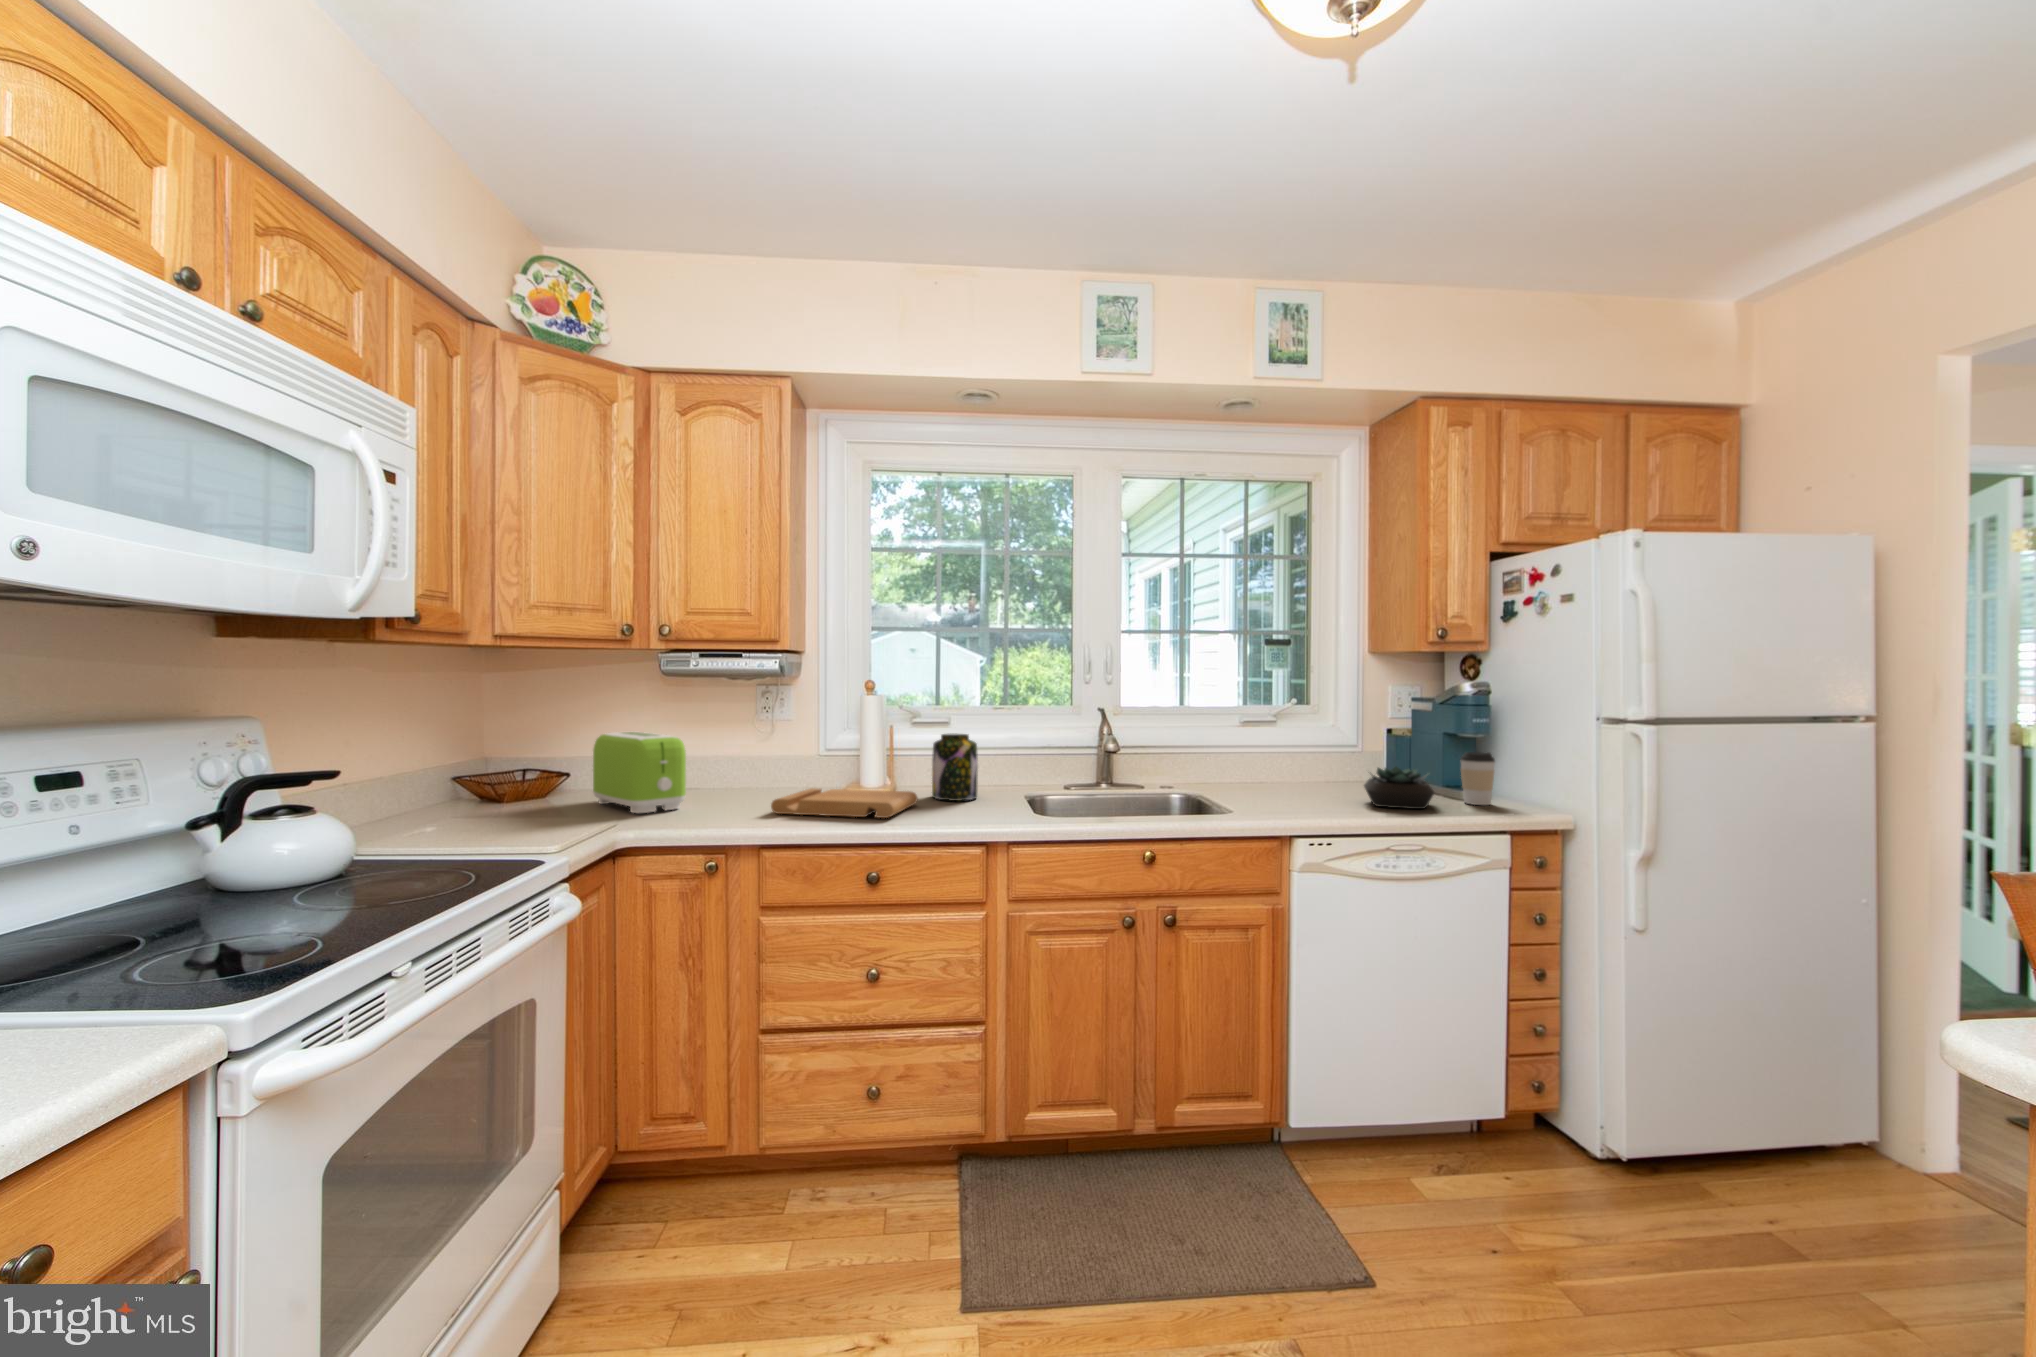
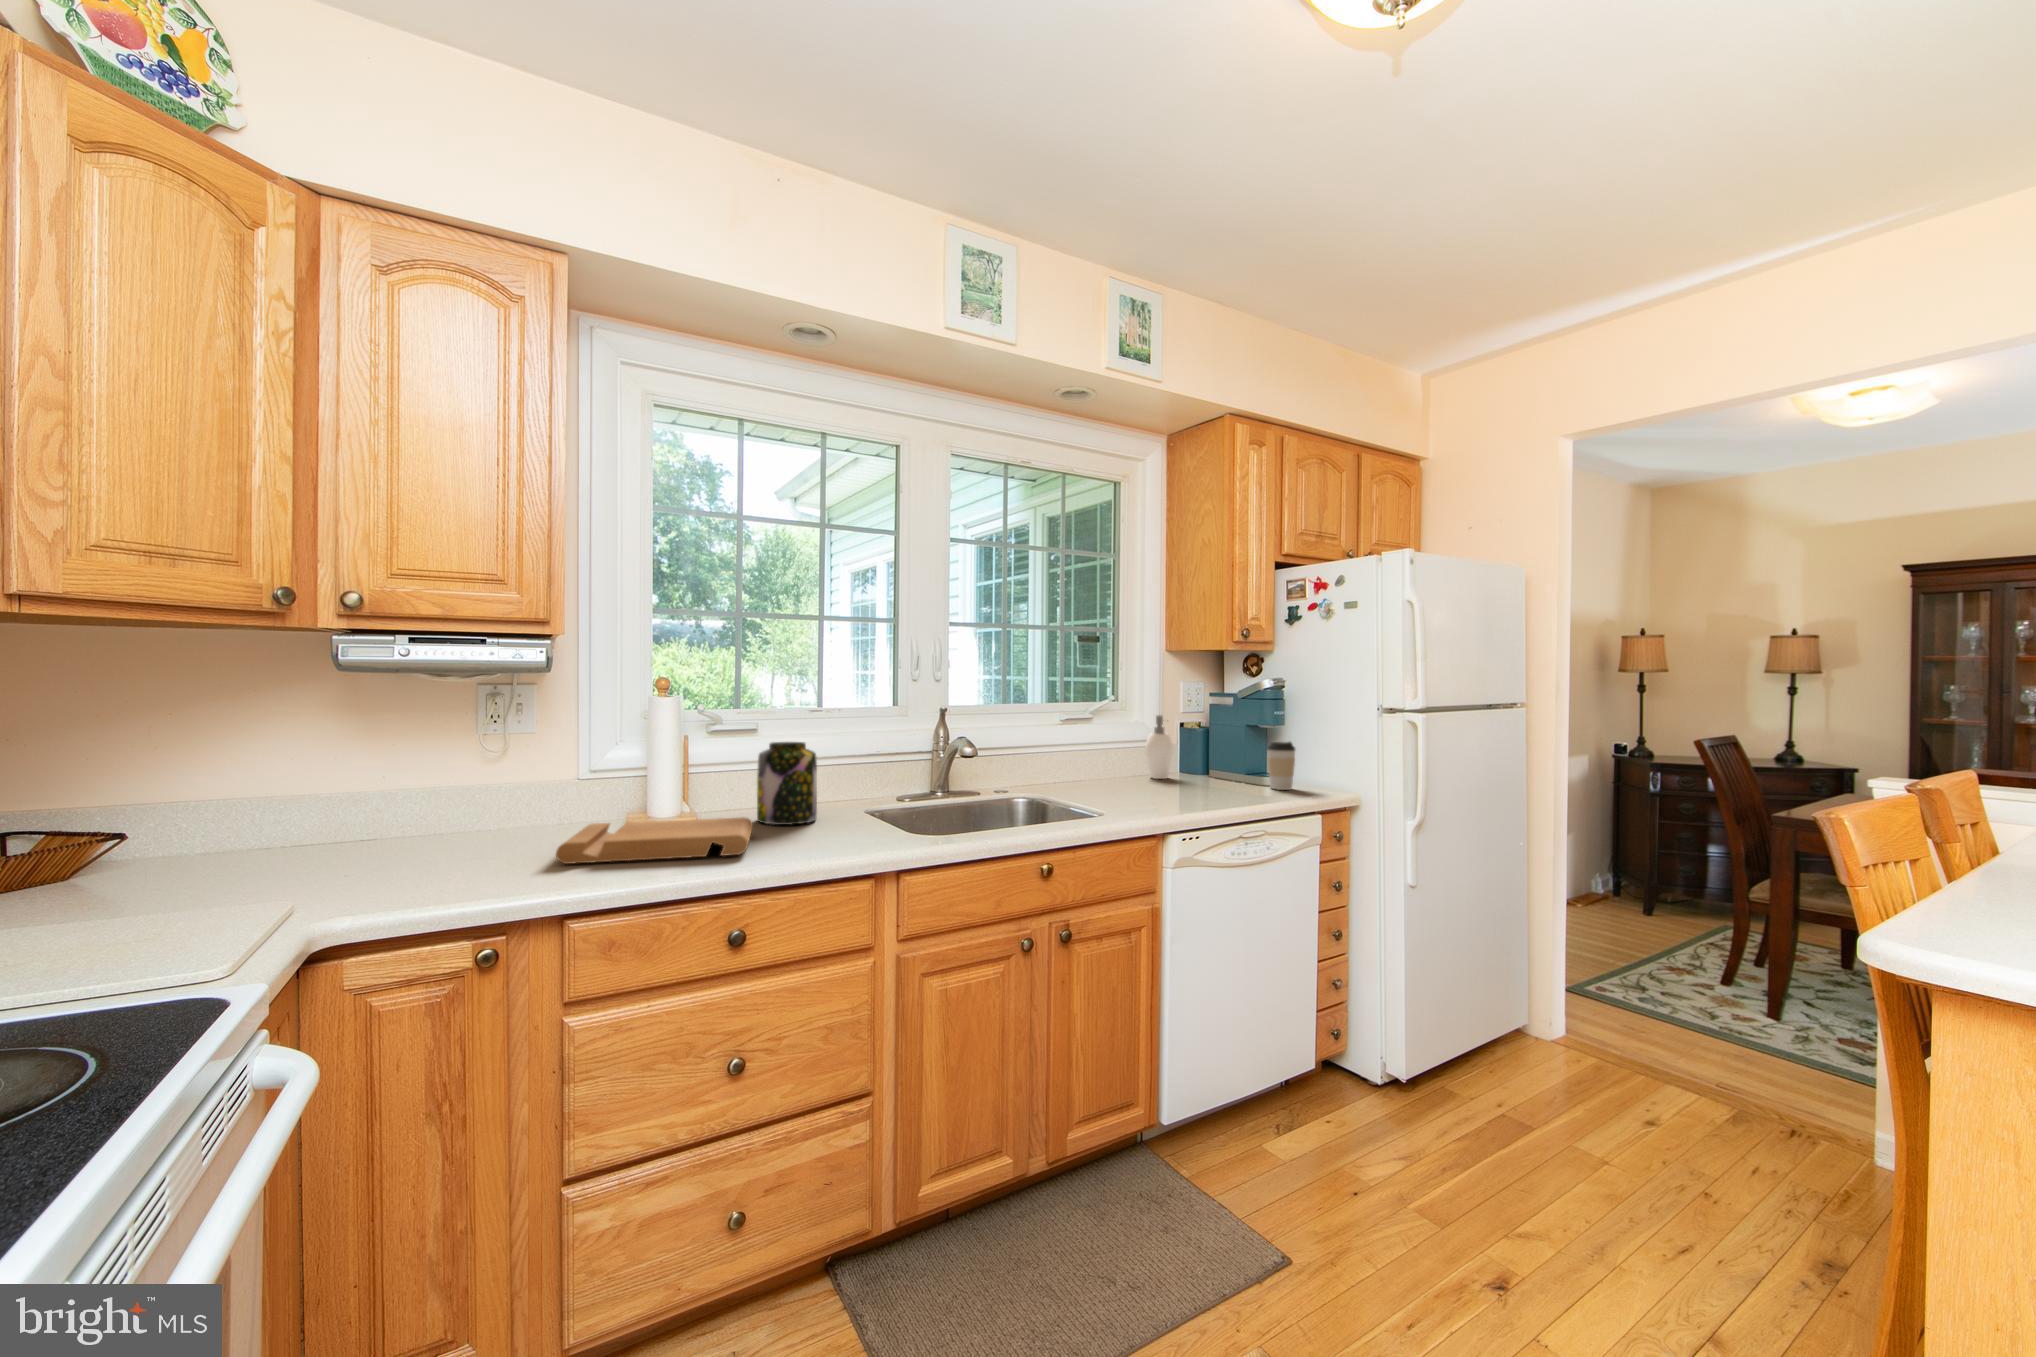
soap dispenser: none [1338,720,1369,786] -> present [1145,715,1173,779]
toaster: present [593,732,686,813] -> none [195,757,395,886]
succulent plant: present [1364,767,1434,809] -> none [1191,758,1260,798]

